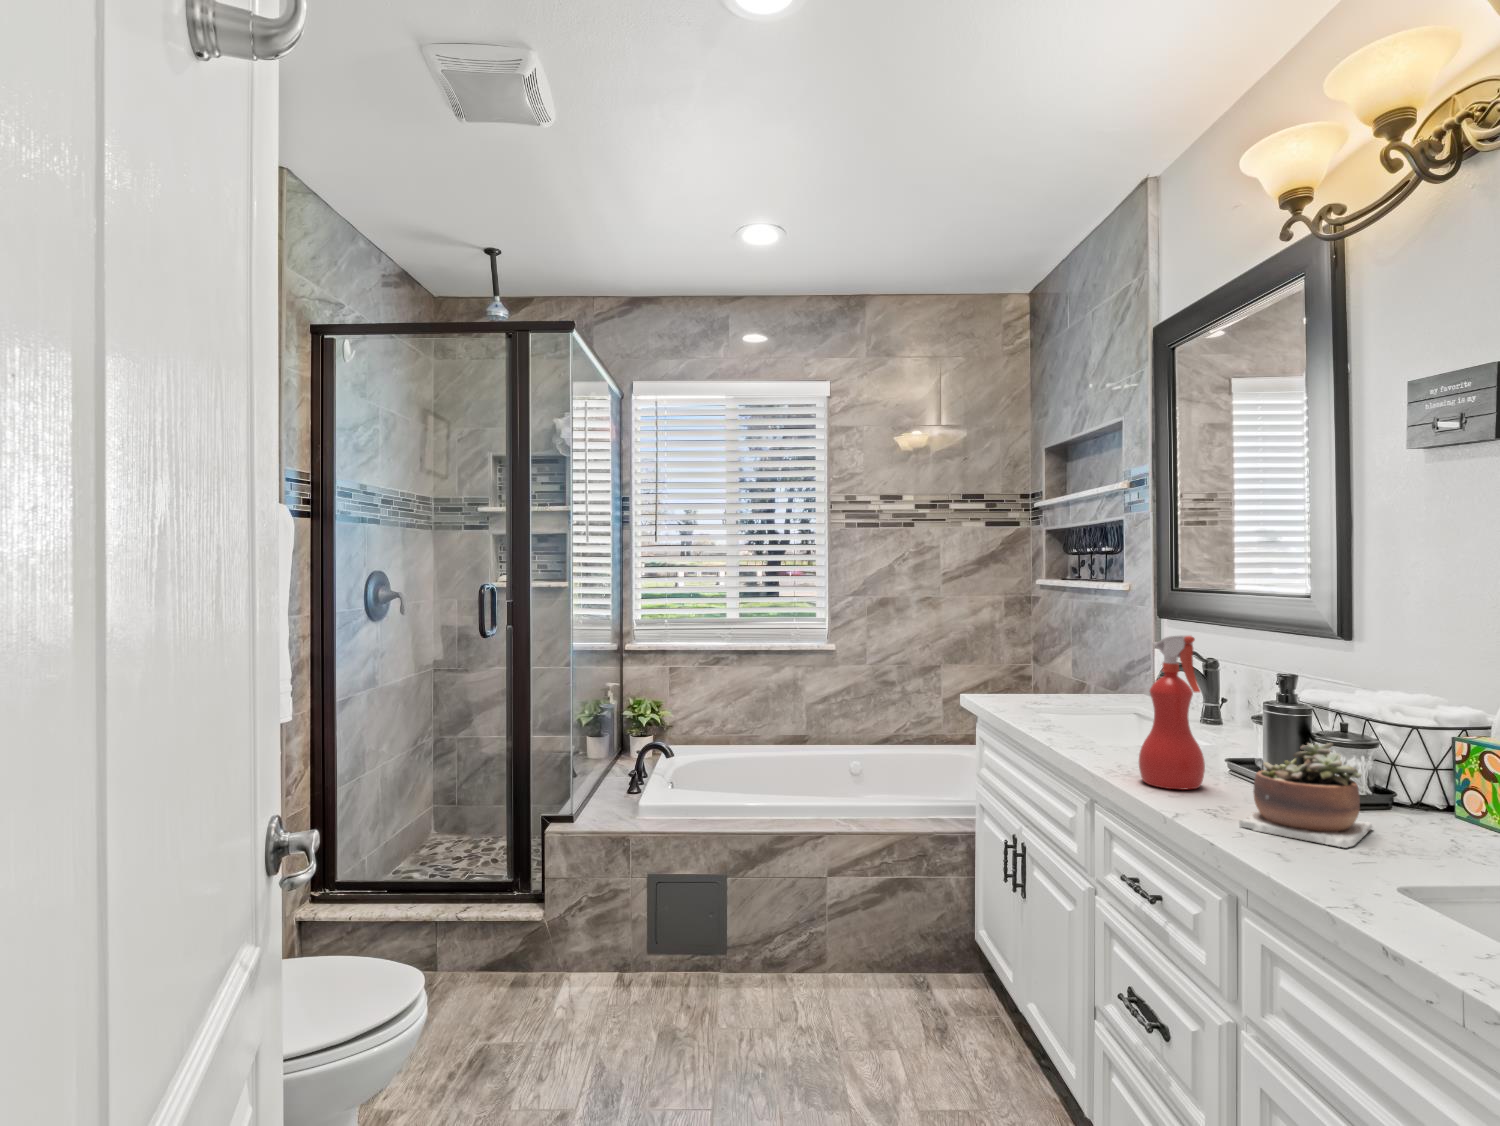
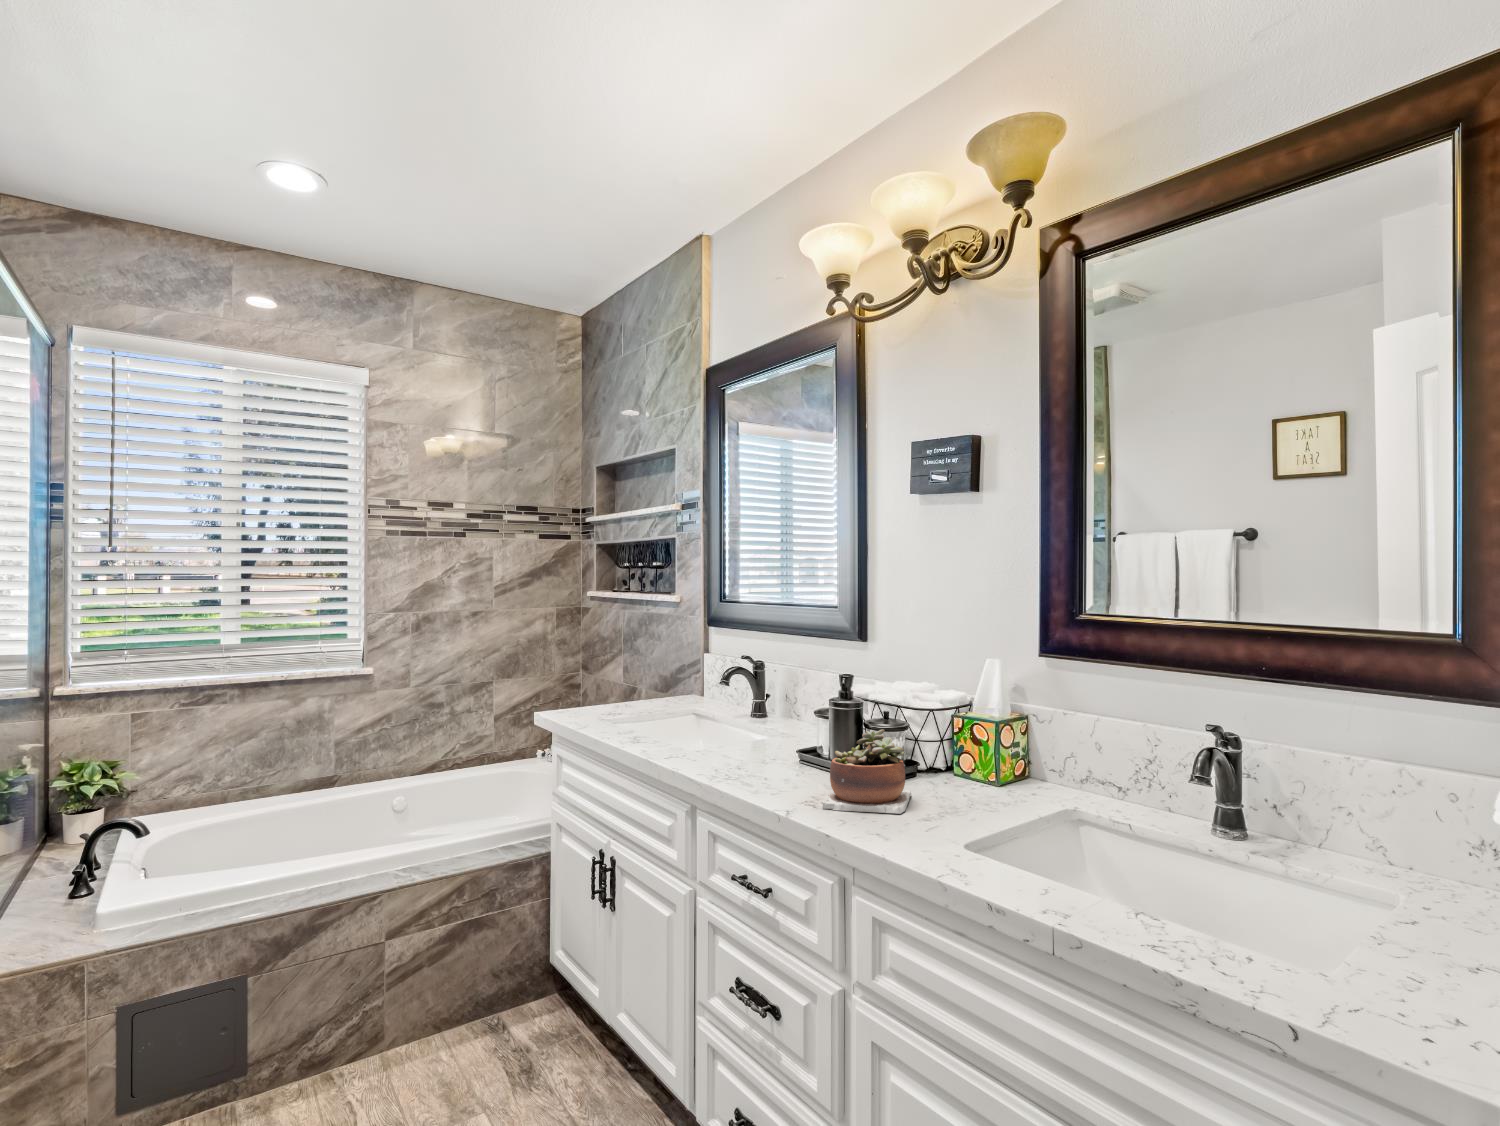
spray bottle: present [1139,635,1205,790] -> none [730,646,783,784]

